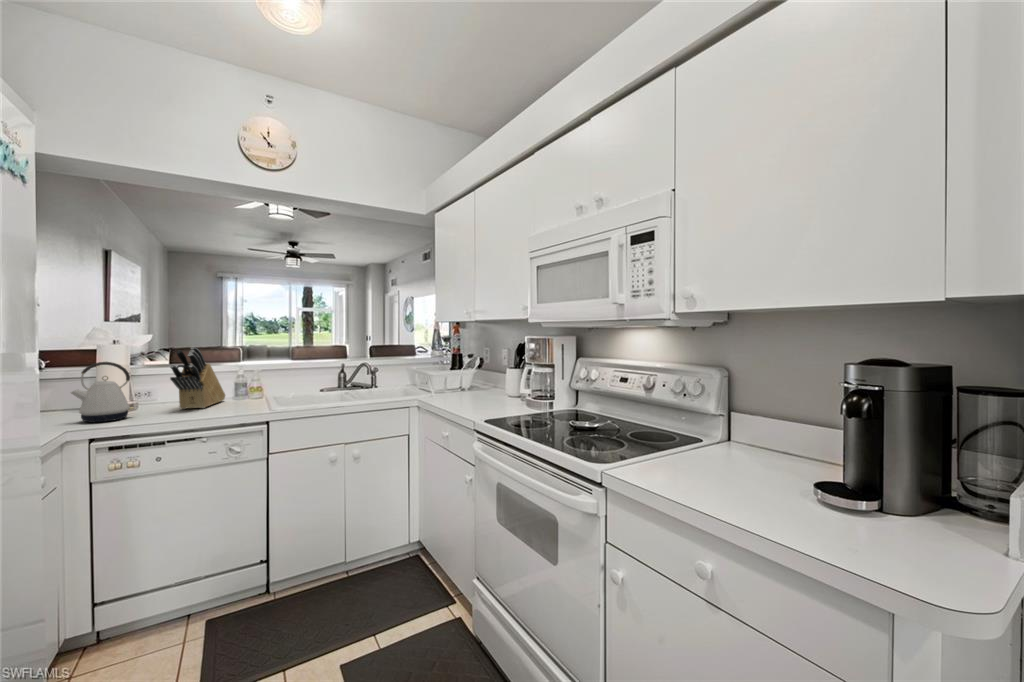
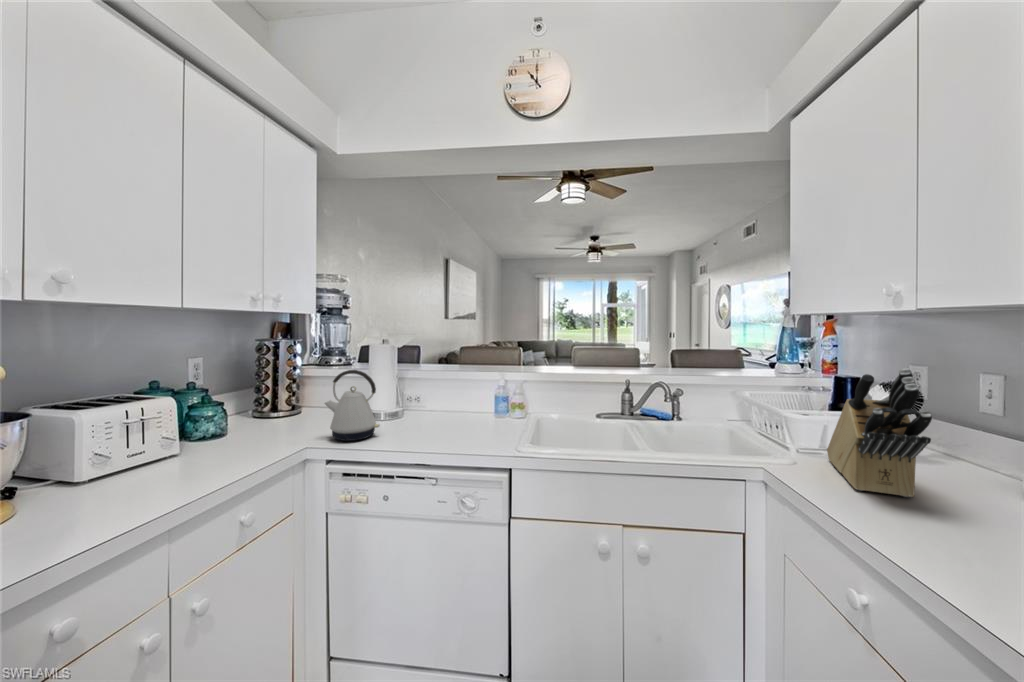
knife block: present [170,346,225,409] -> present [827,368,932,497]

